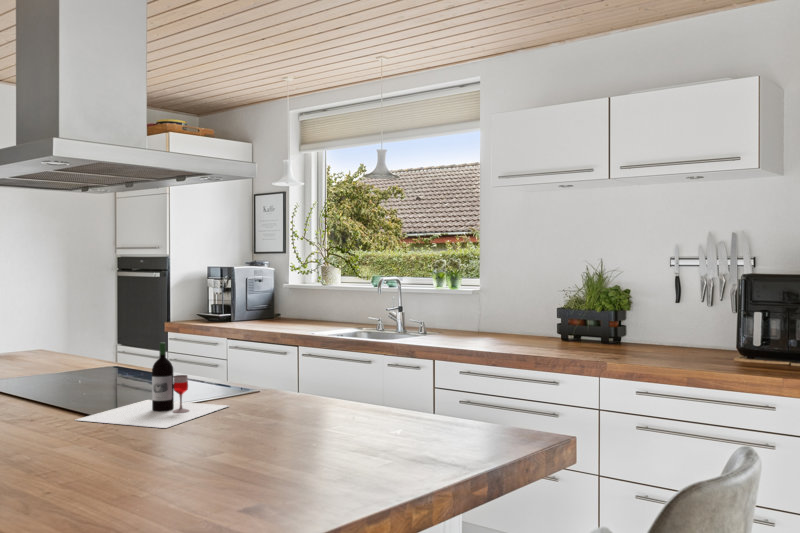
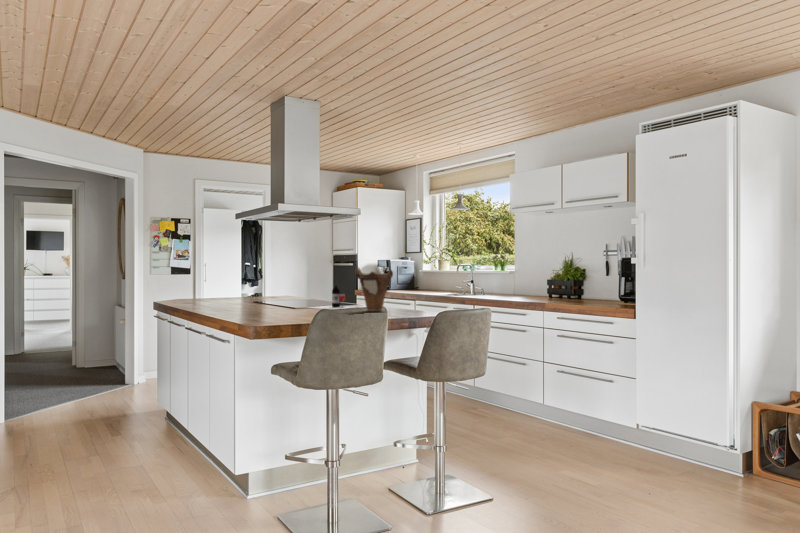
vase: none [231,313,334,434] -> present [356,268,393,311]

